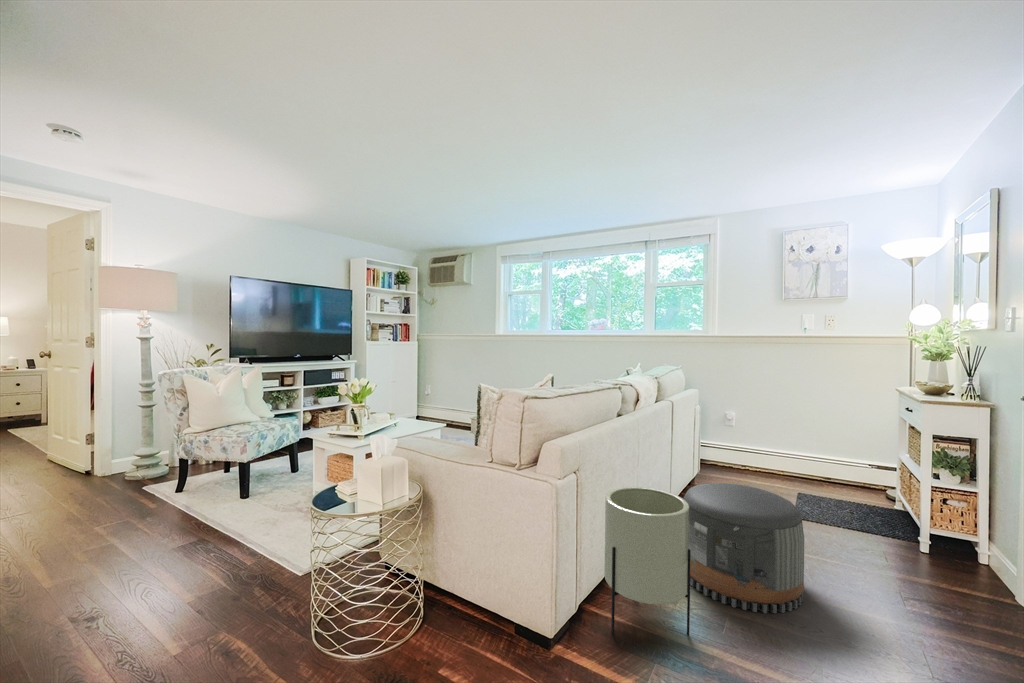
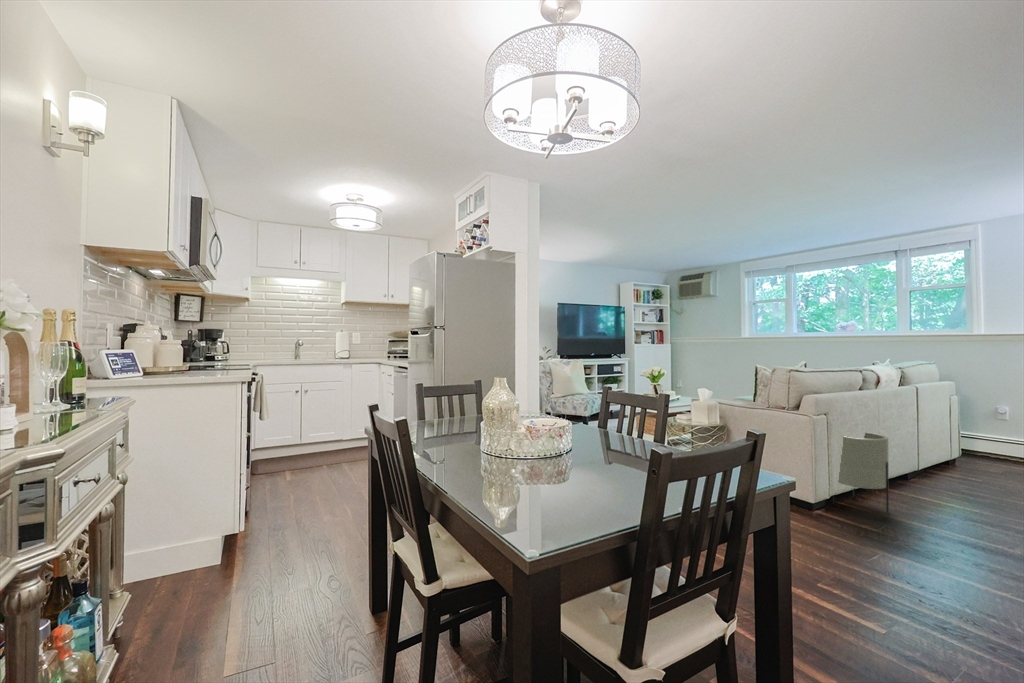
pouf: present [683,483,804,613] -> none [897,441,1000,518]

